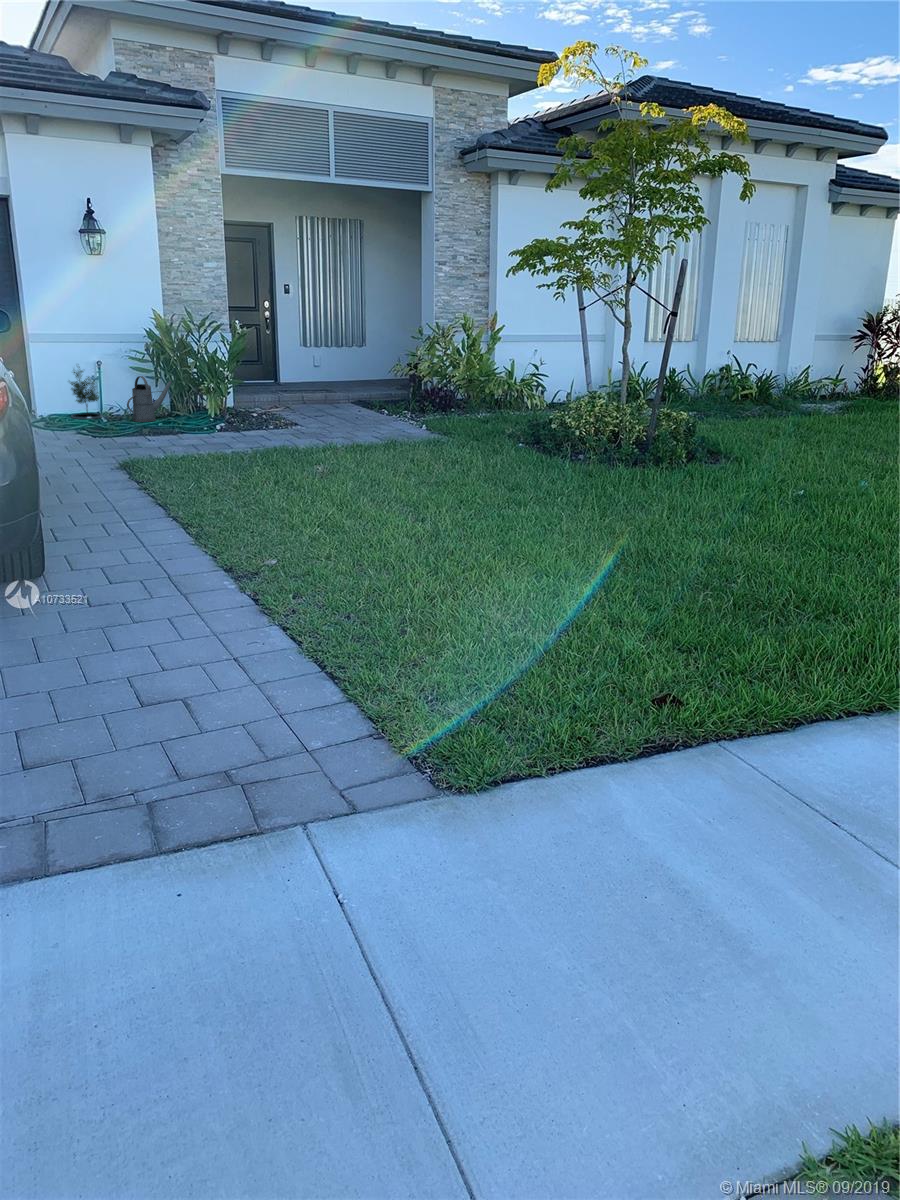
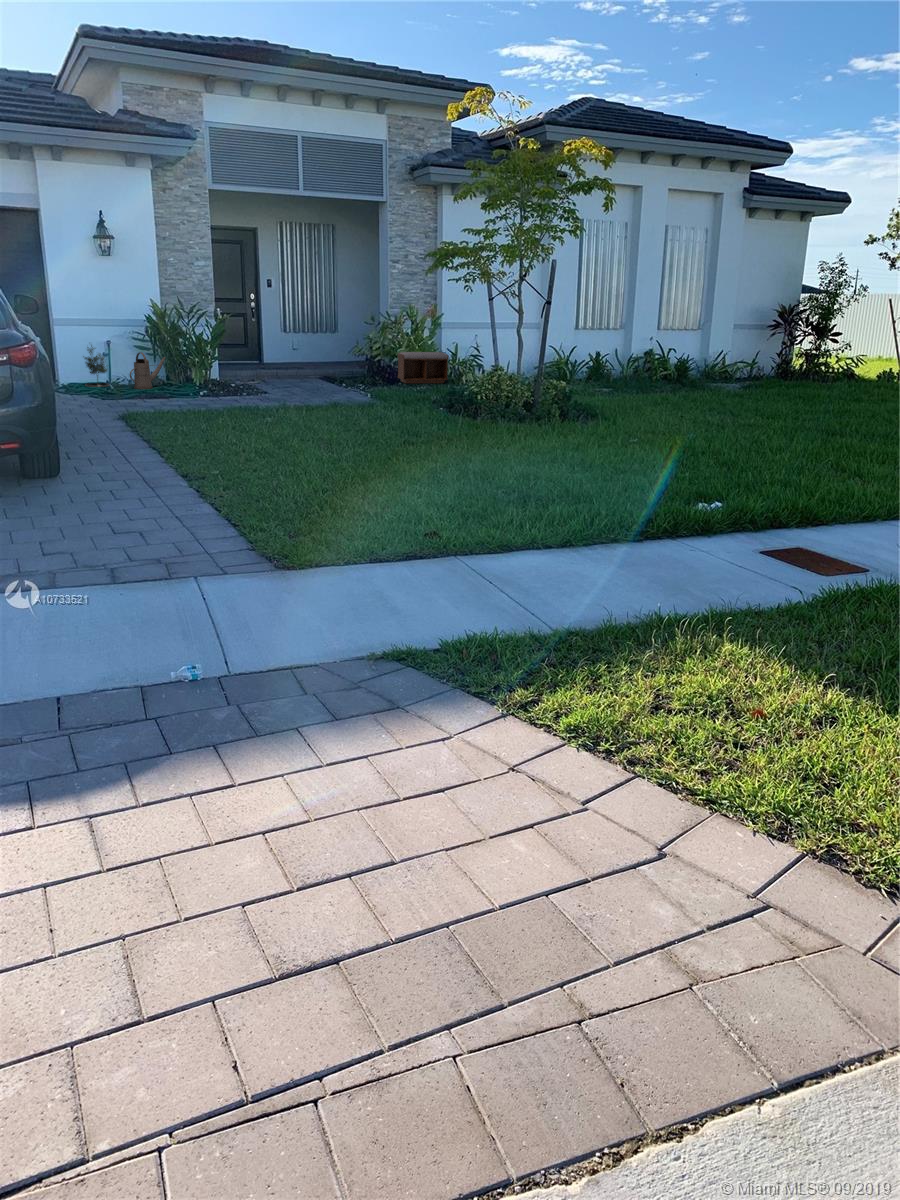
bench: none [449,372,511,410] -> present [398,352,449,383]

